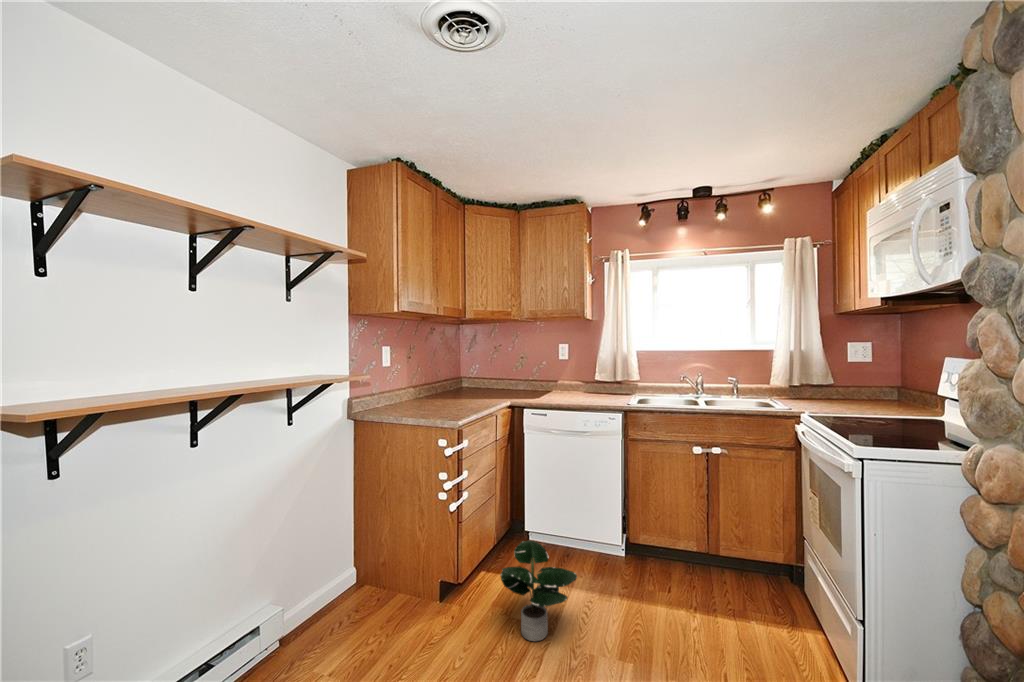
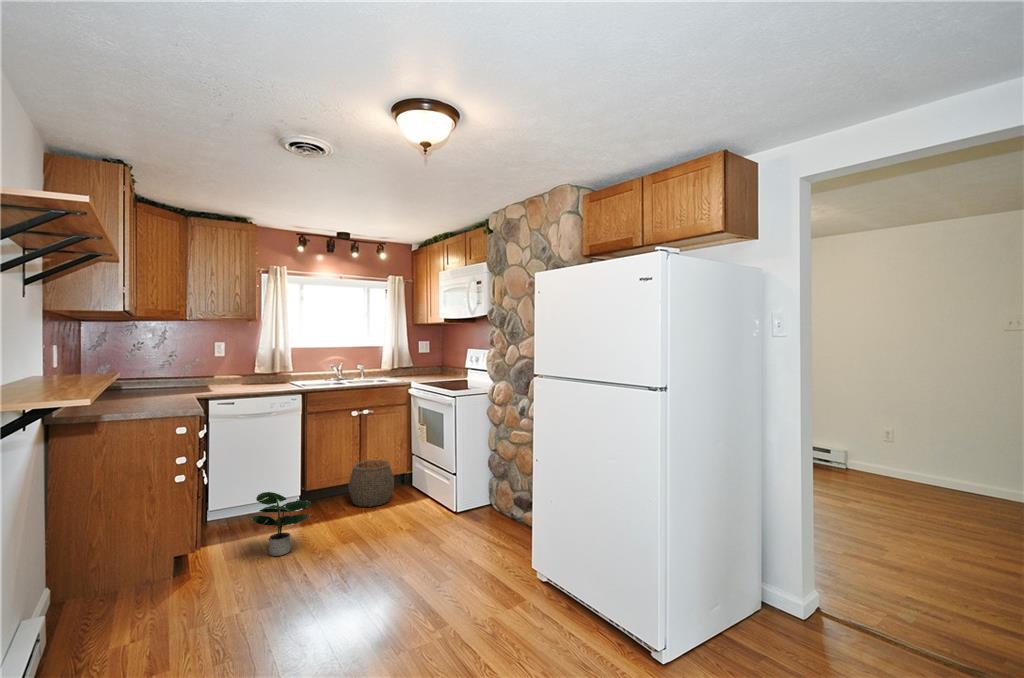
woven basket: none [678,526,755,611] -> present [349,460,394,506]

